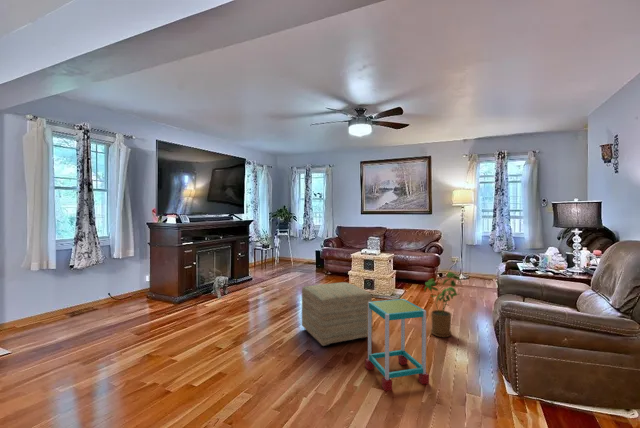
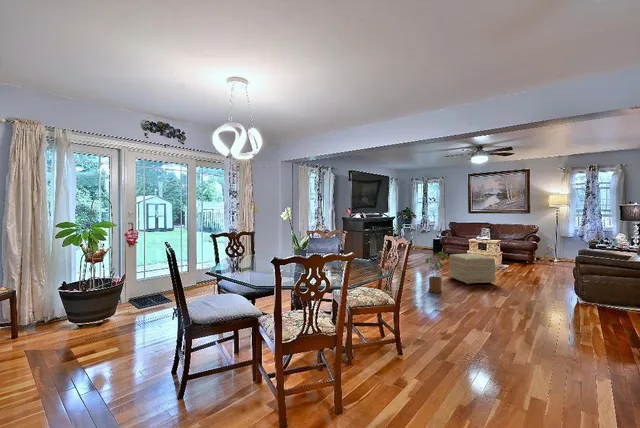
house plant: present [424,272,461,337] -> present [426,252,448,293]
side table: present [365,299,429,391] -> none [495,259,533,299]

